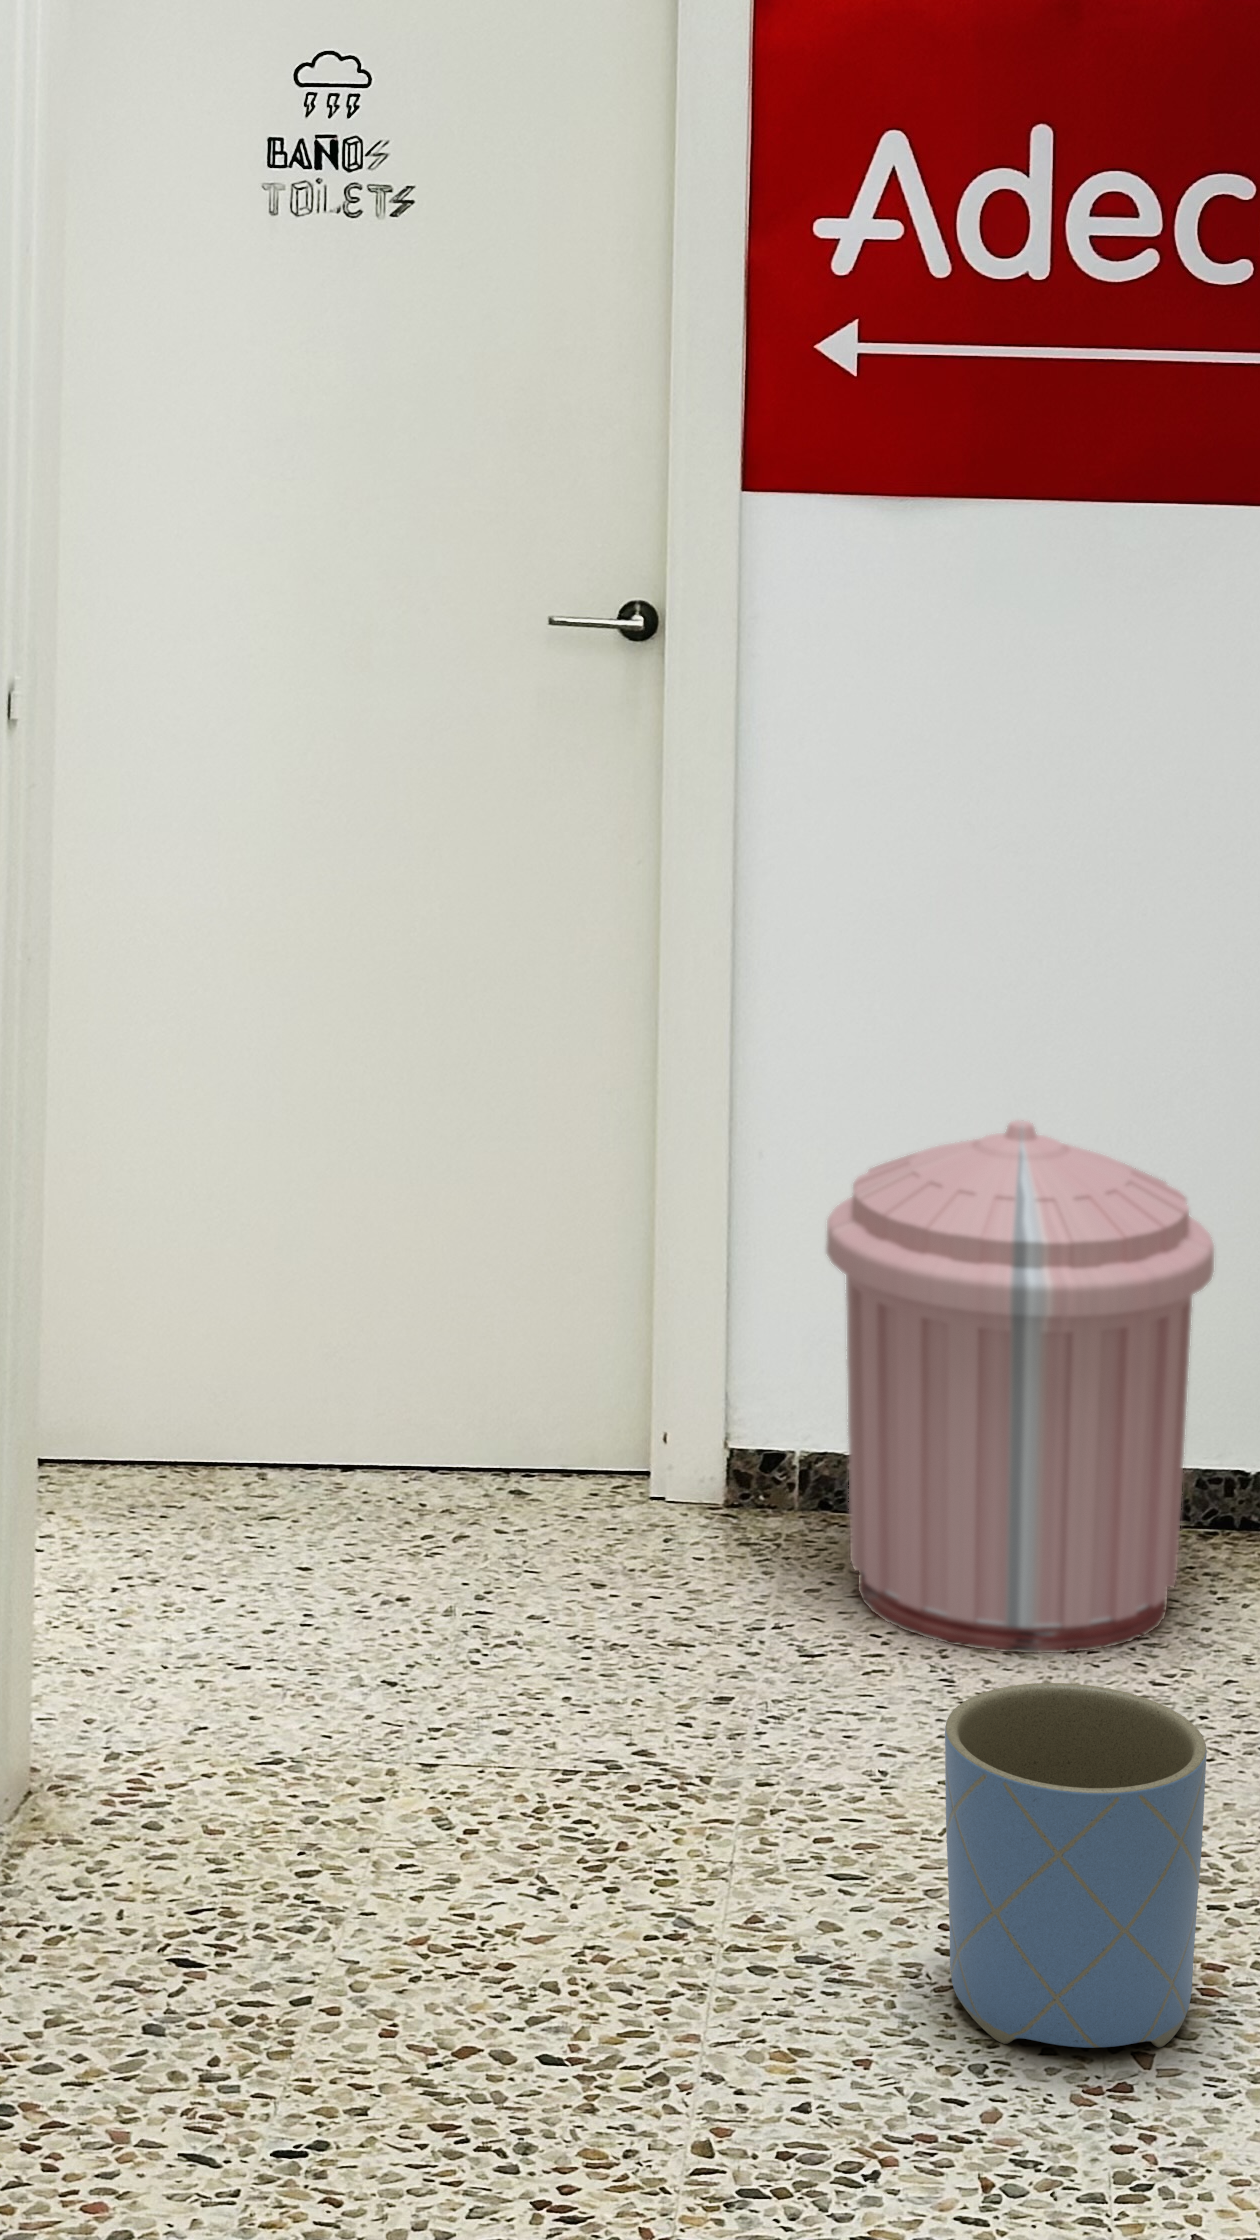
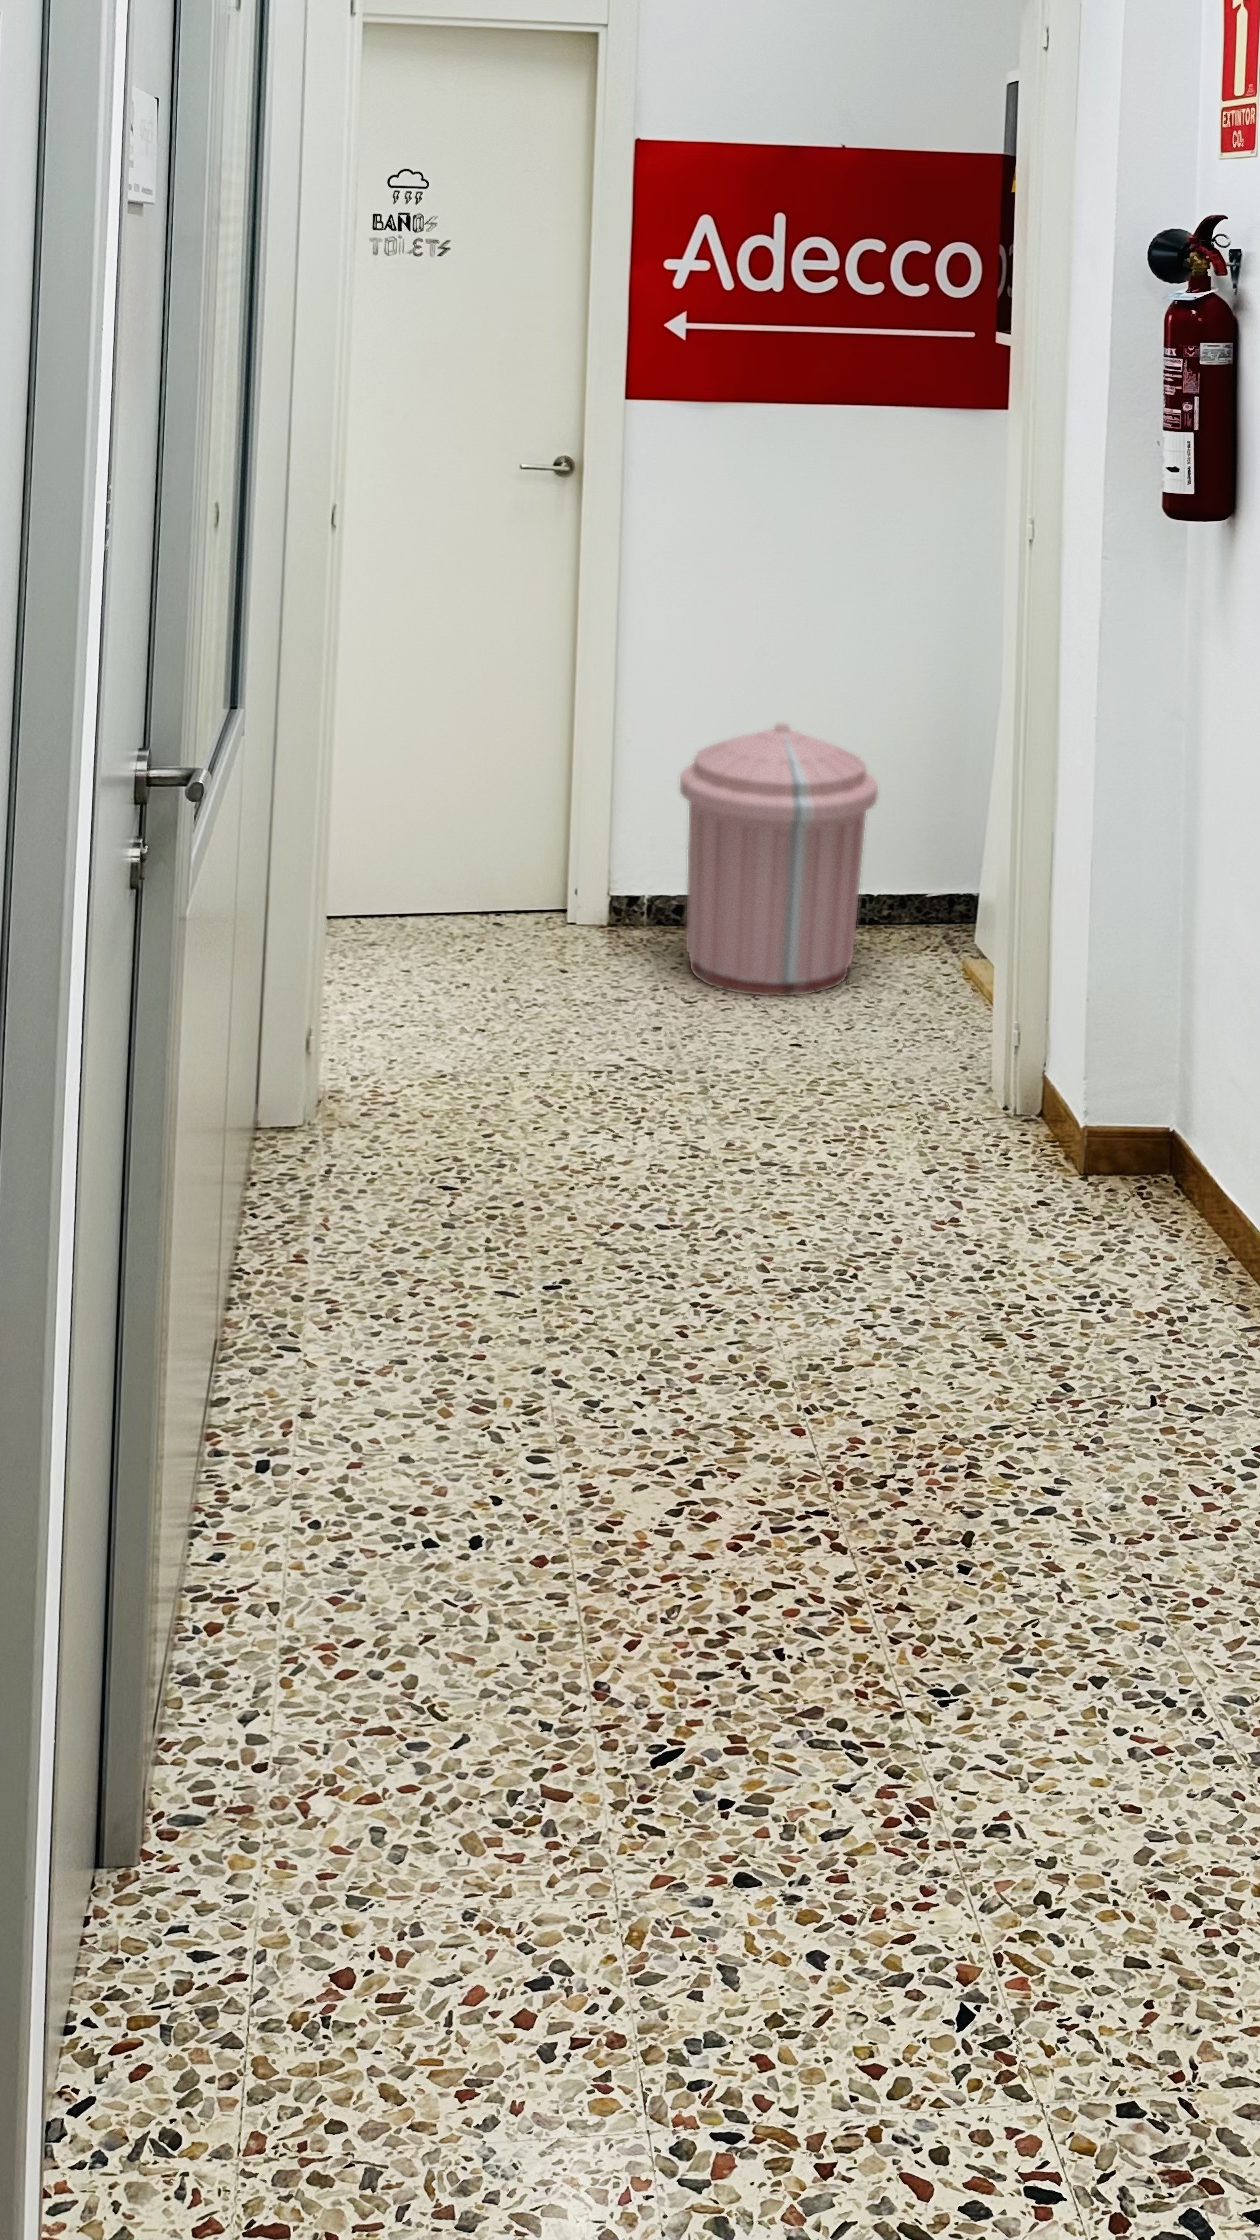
planter: present [945,1683,1207,2048] -> none [842,999,972,1180]

